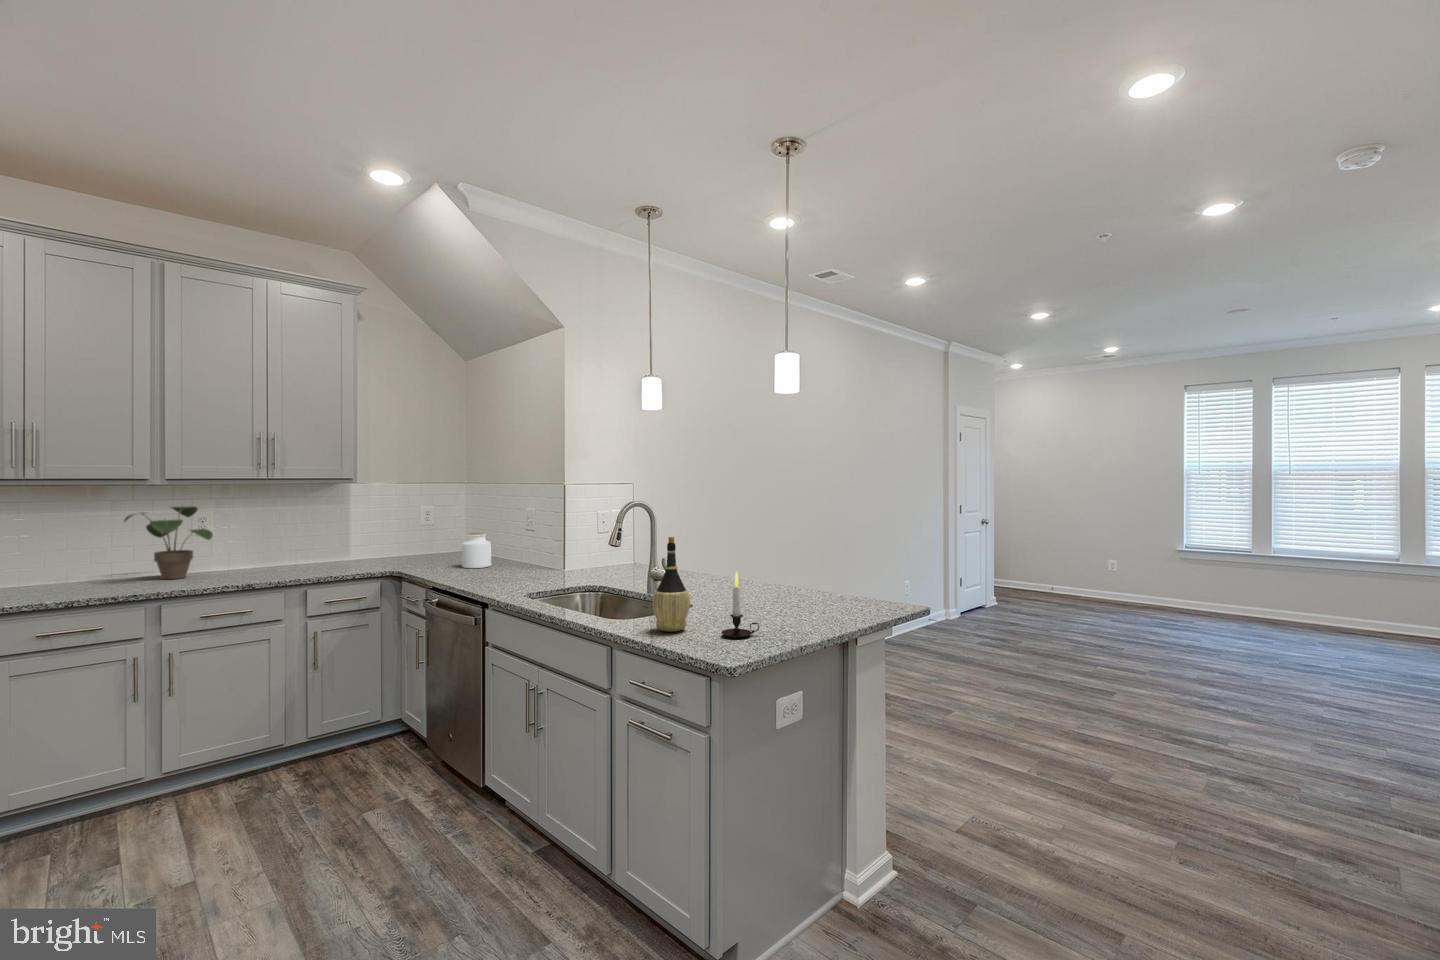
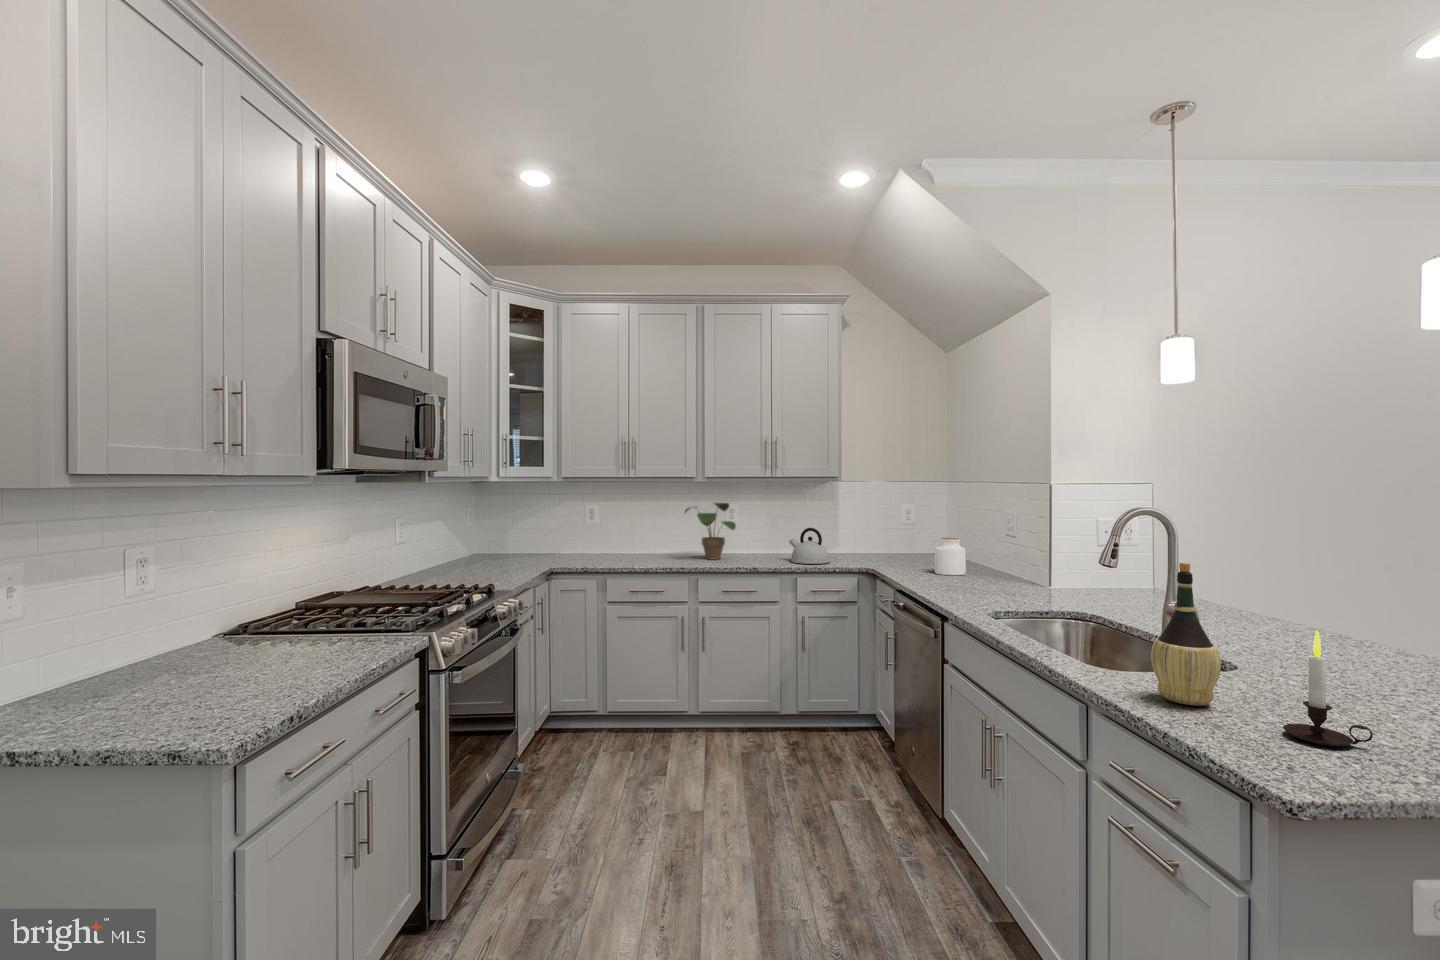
kettle: none [289,531,343,572] -> present [789,528,830,564]

